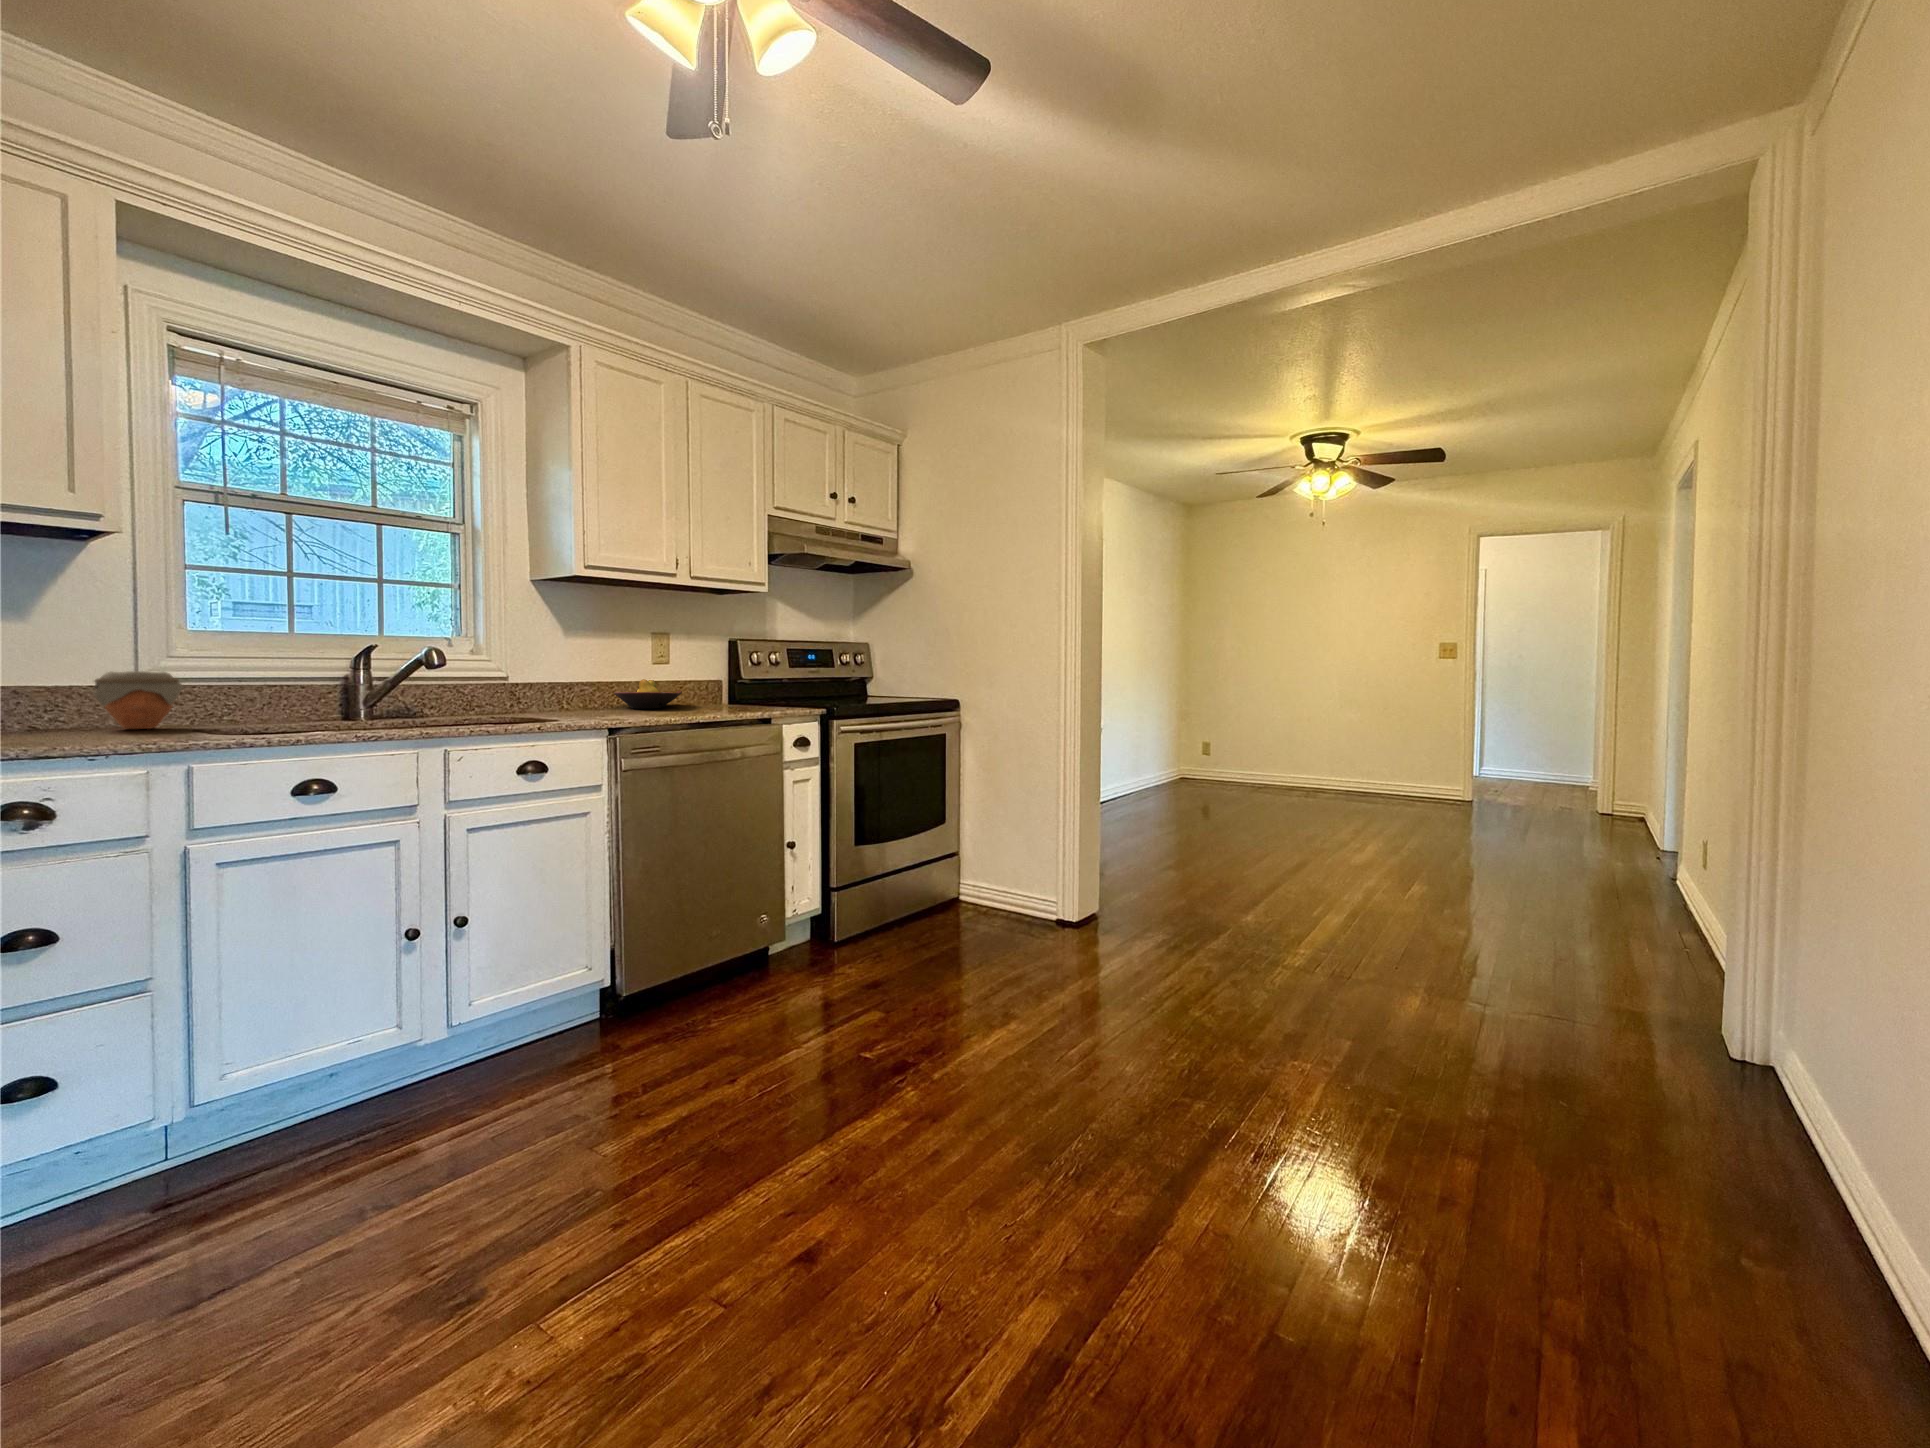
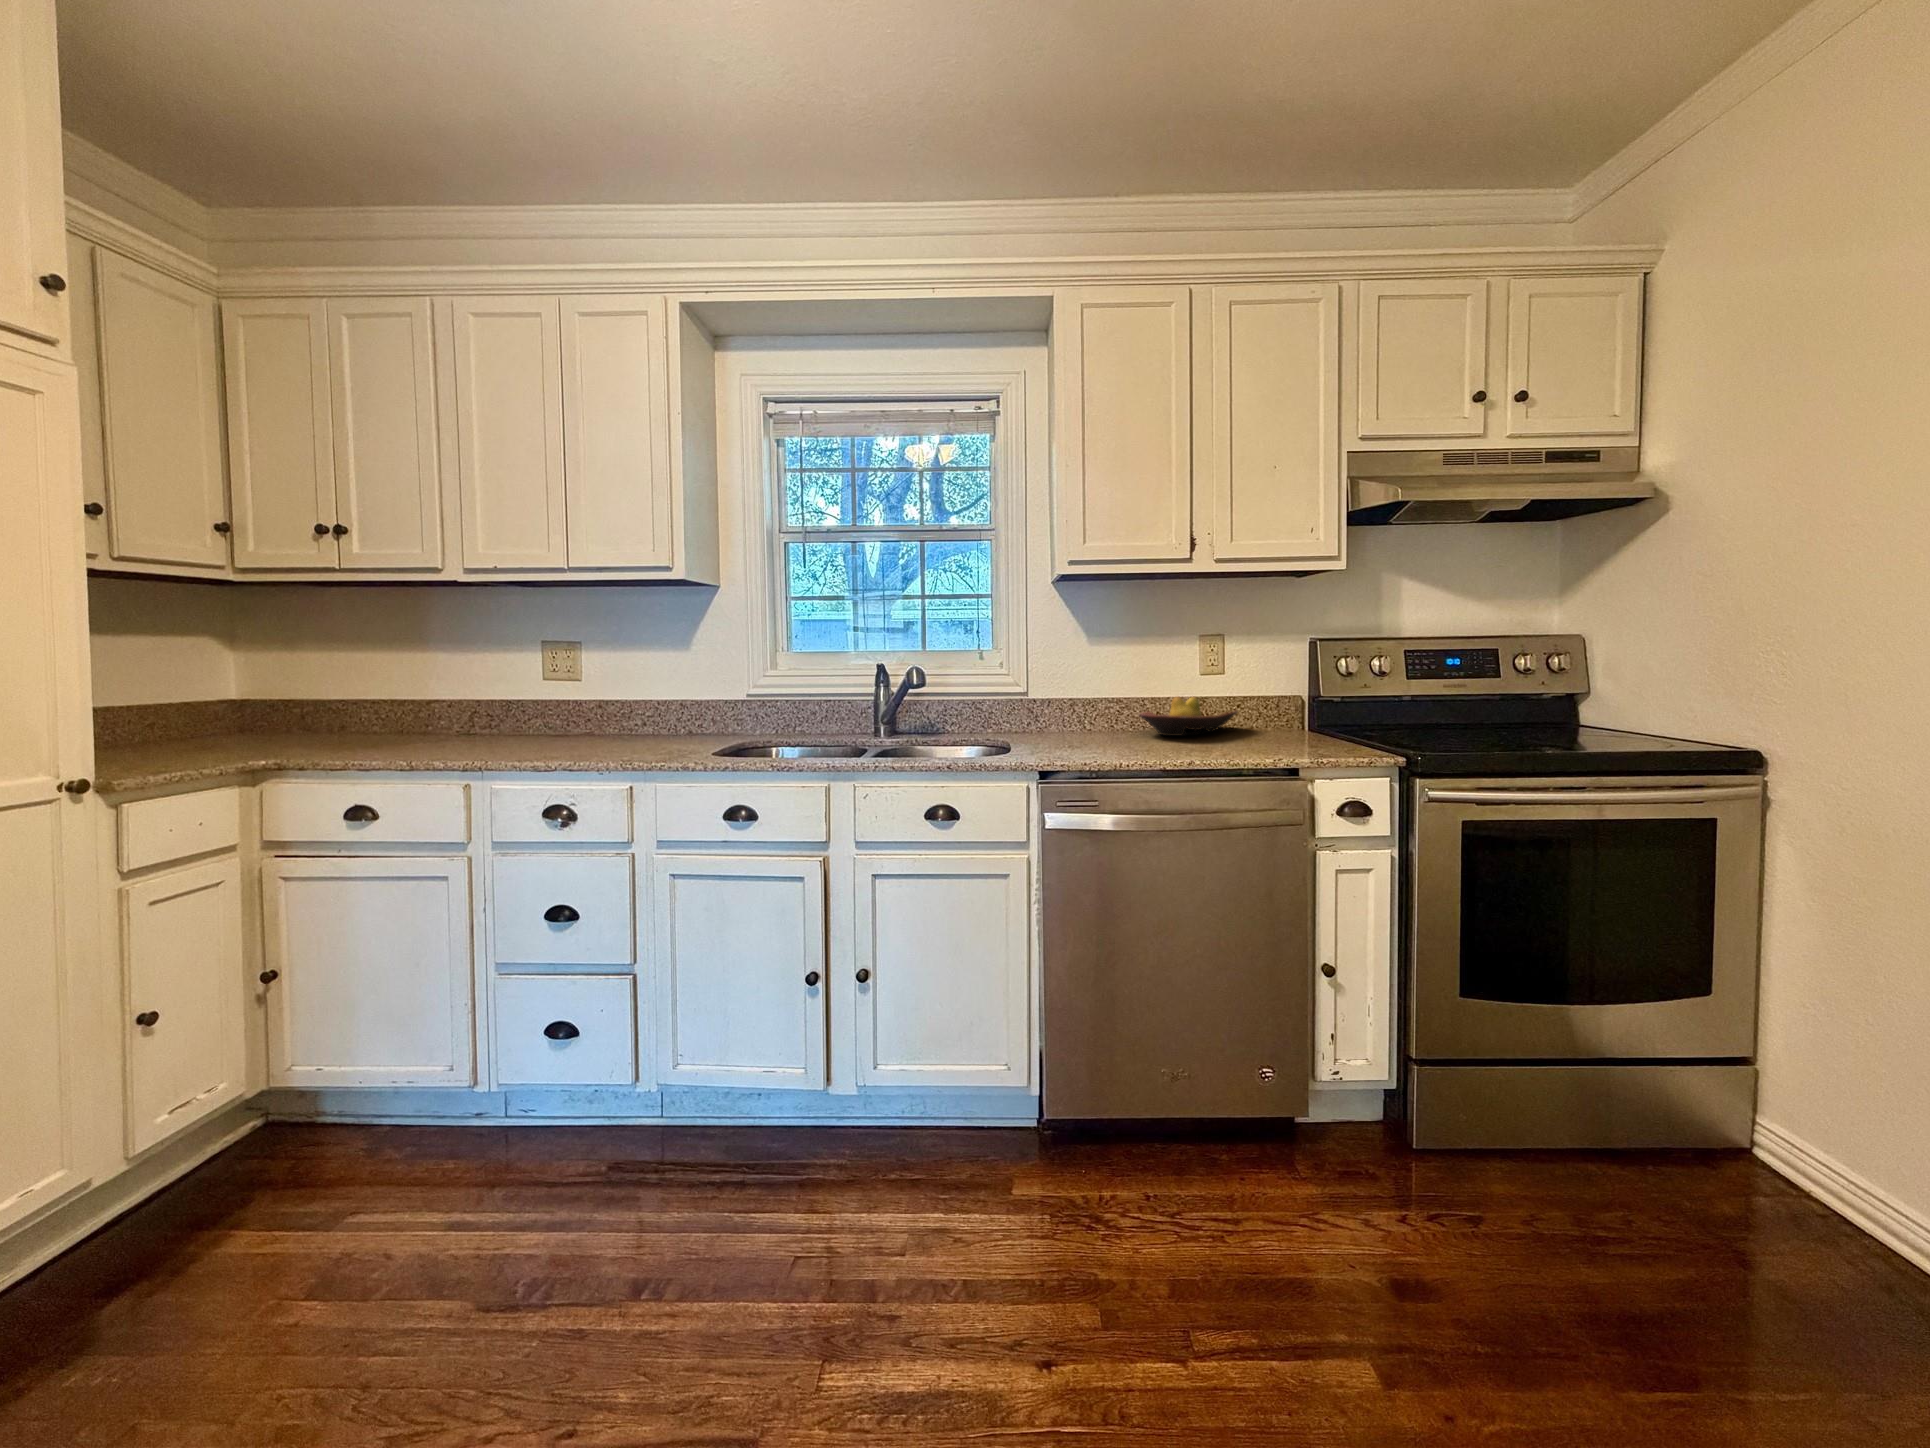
jar: present [93,671,184,729] -> none [677,692,736,741]

